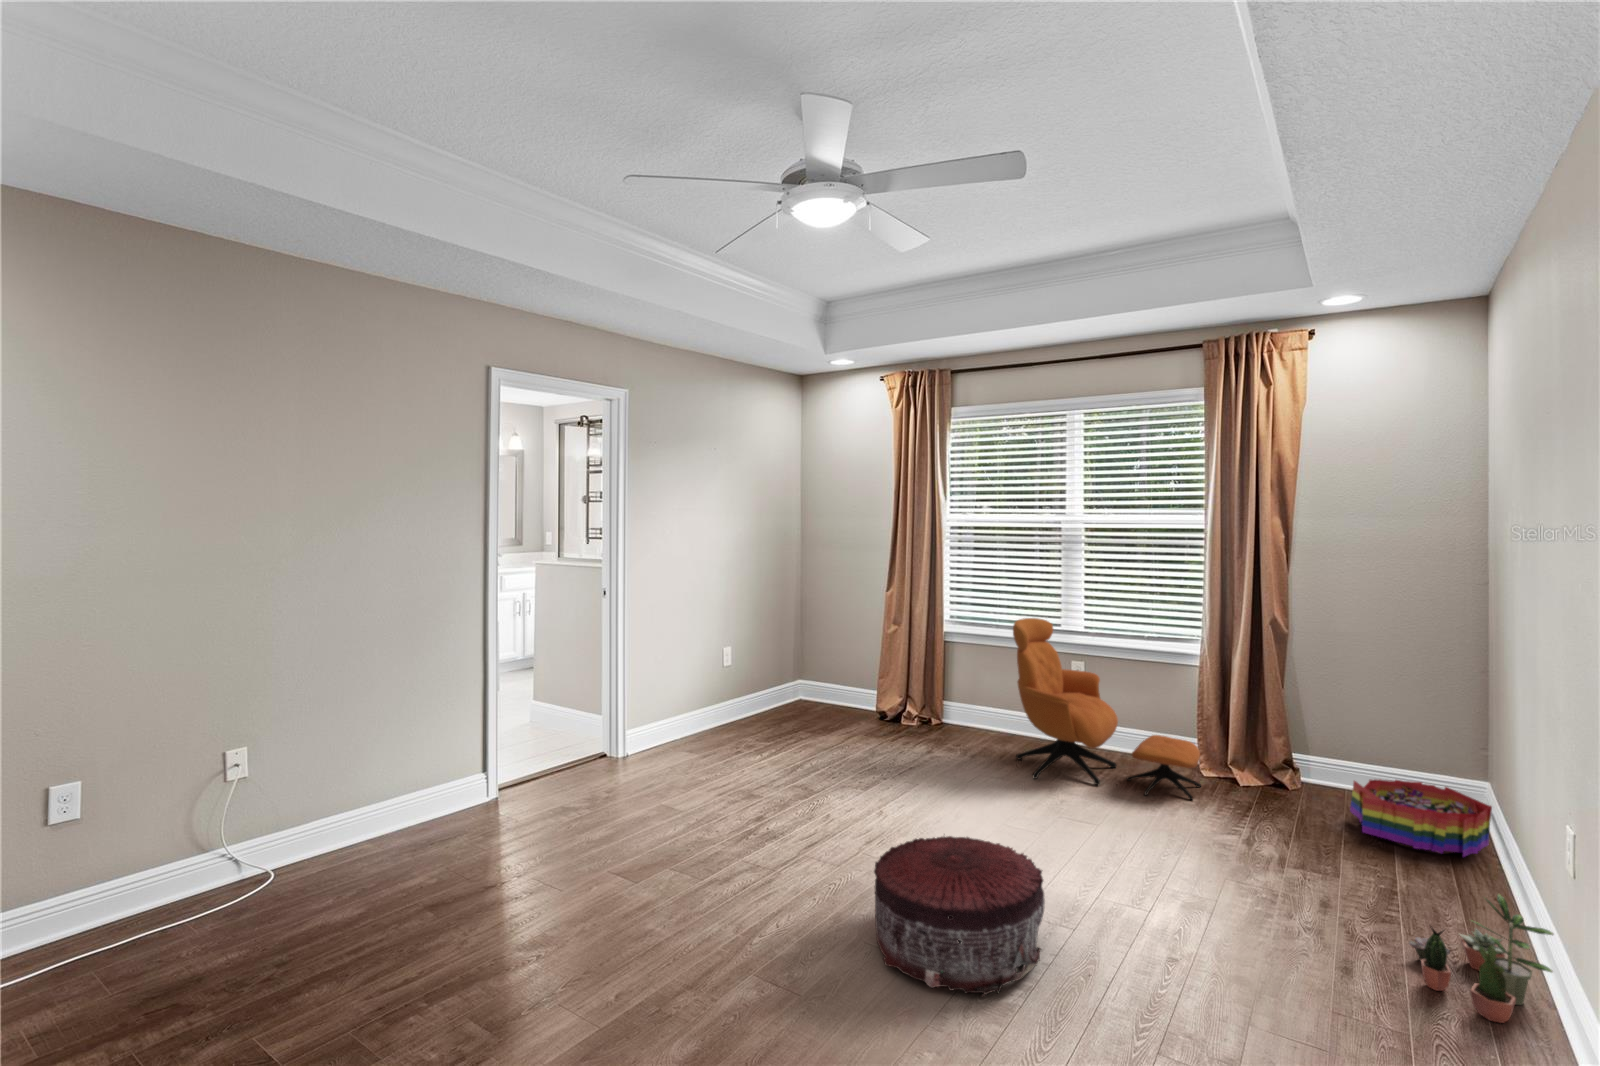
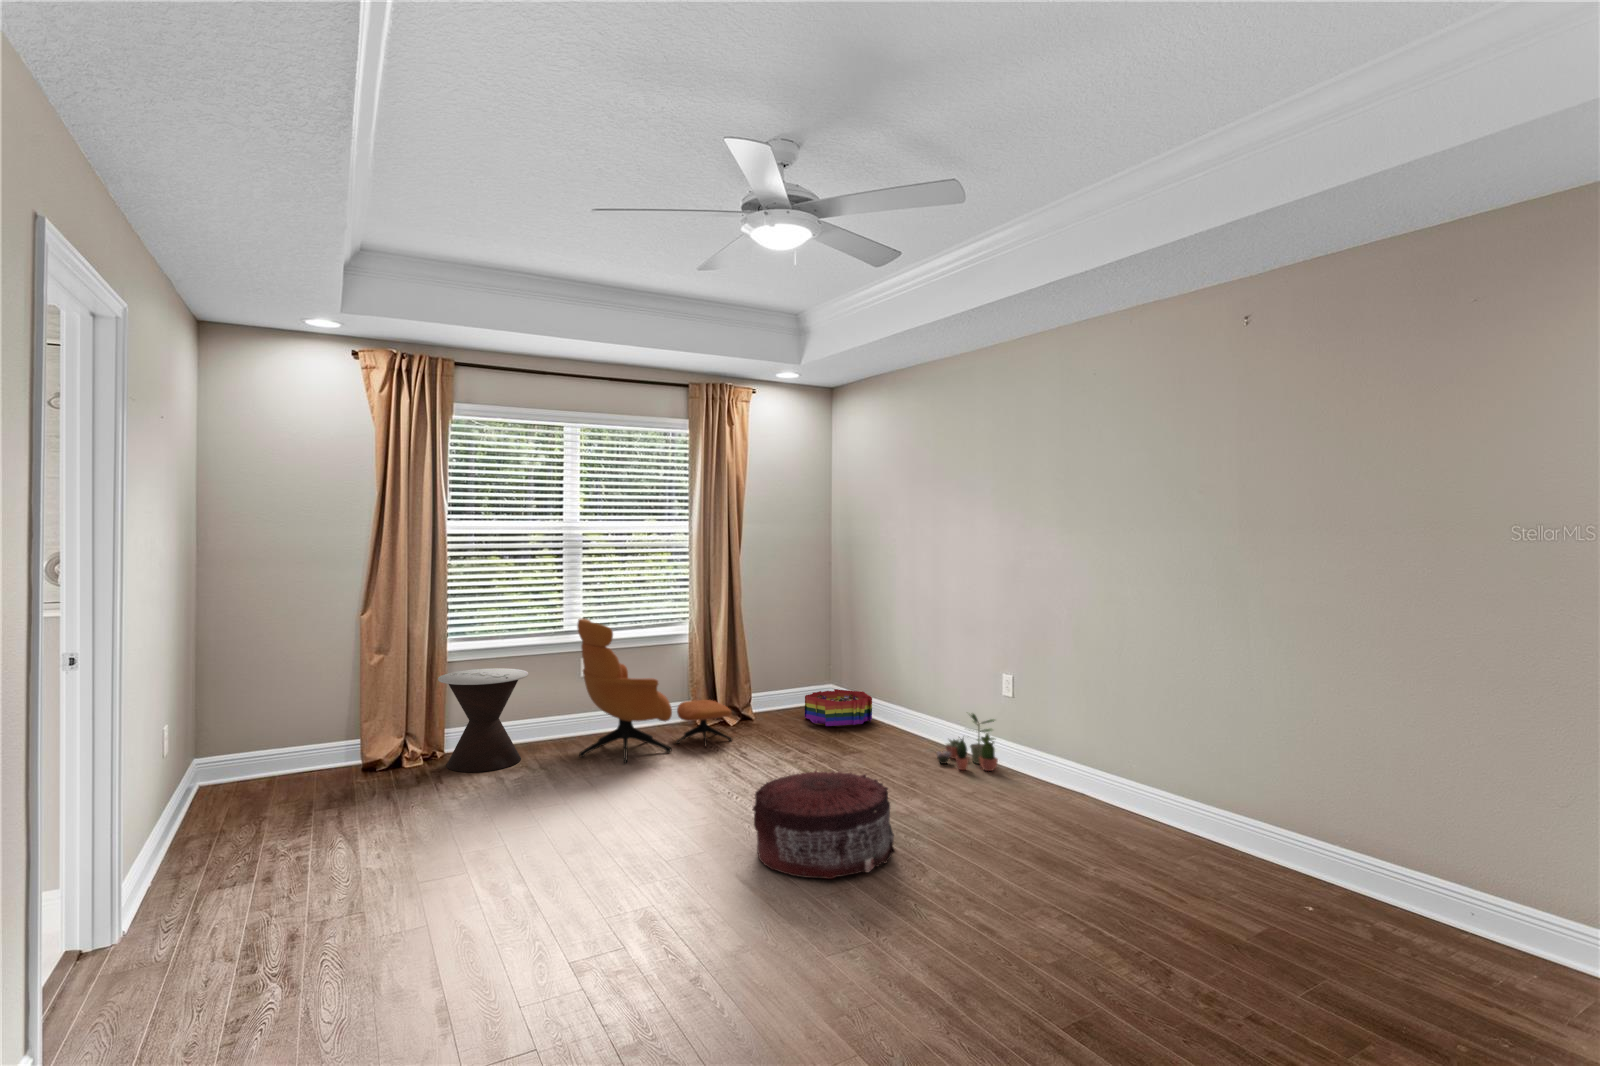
side table: none [911,651,989,746] -> present [438,668,528,772]

